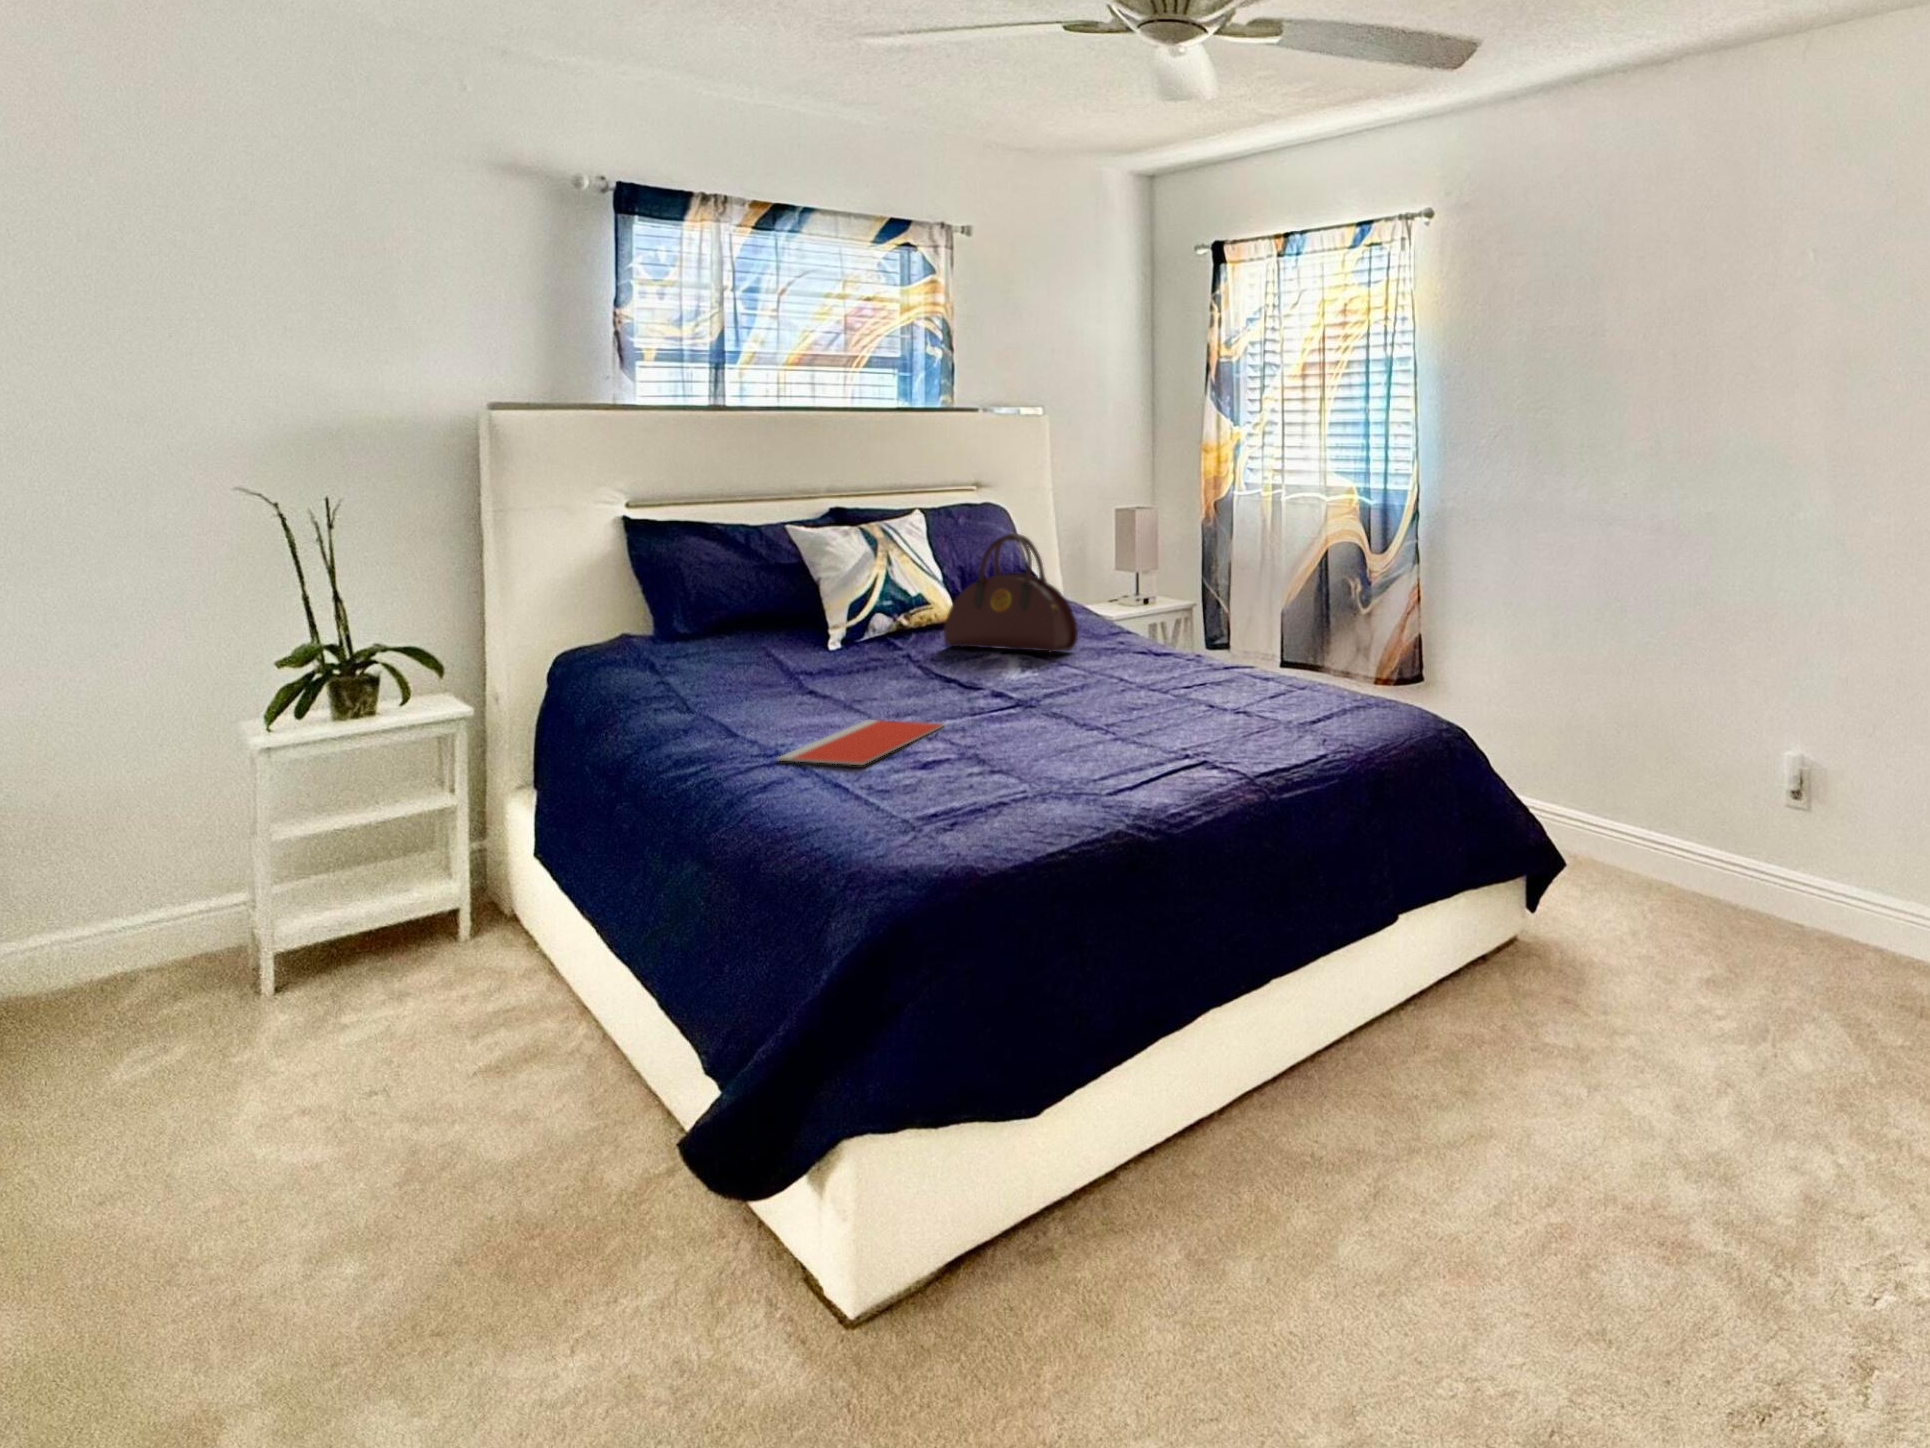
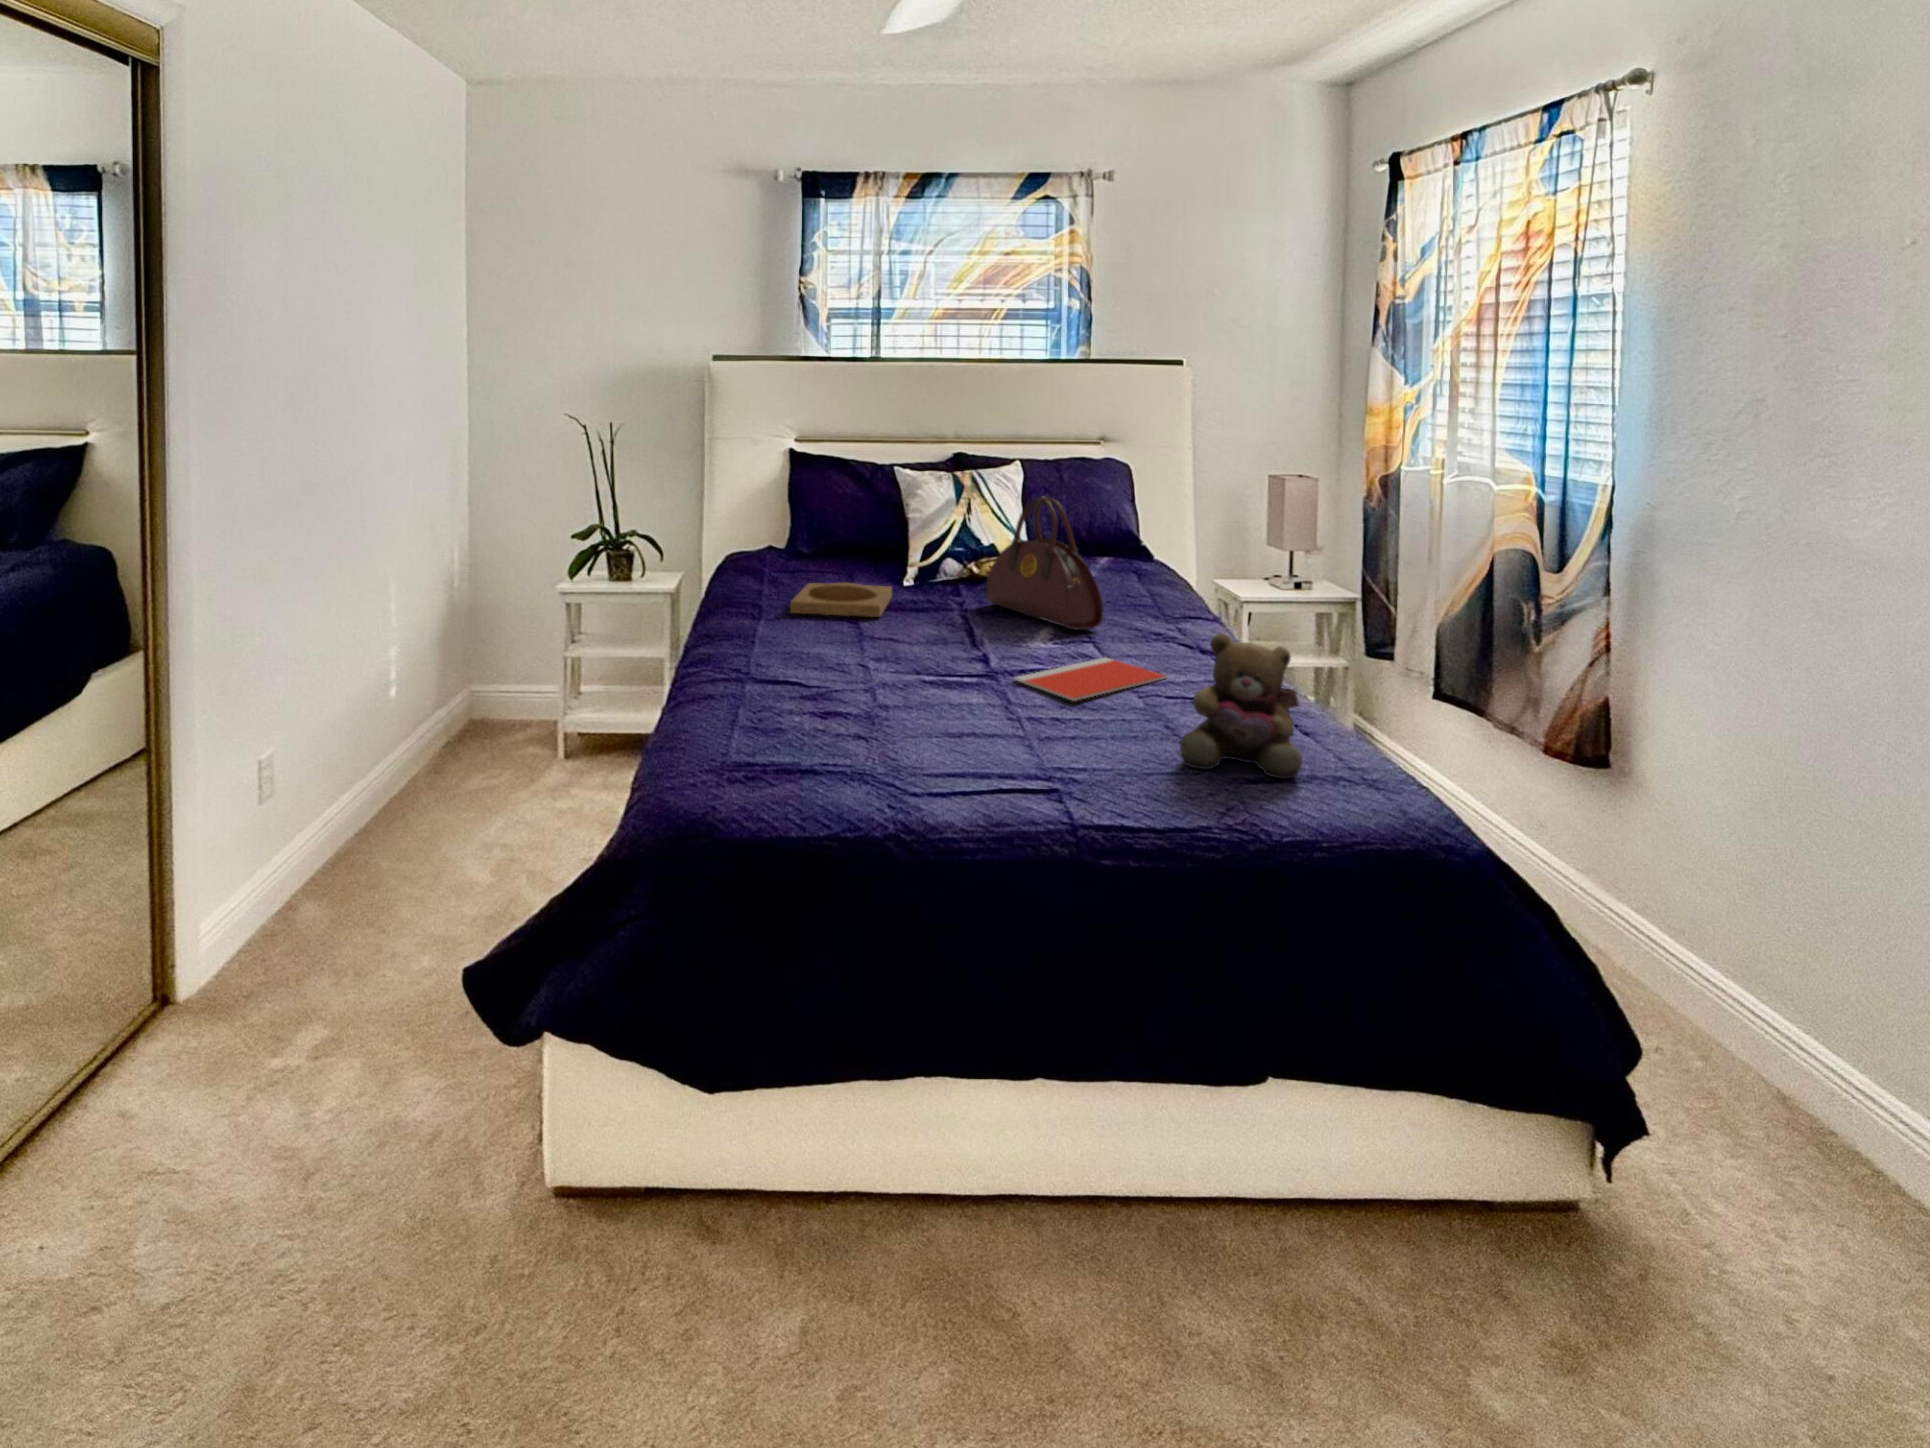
teddy bear: none [1257,610,1344,720] -> present [1180,633,1302,779]
tray: none [727,645,852,685] -> present [790,583,892,617]
notebook: present [778,720,944,765] -> present [1014,658,1167,701]

